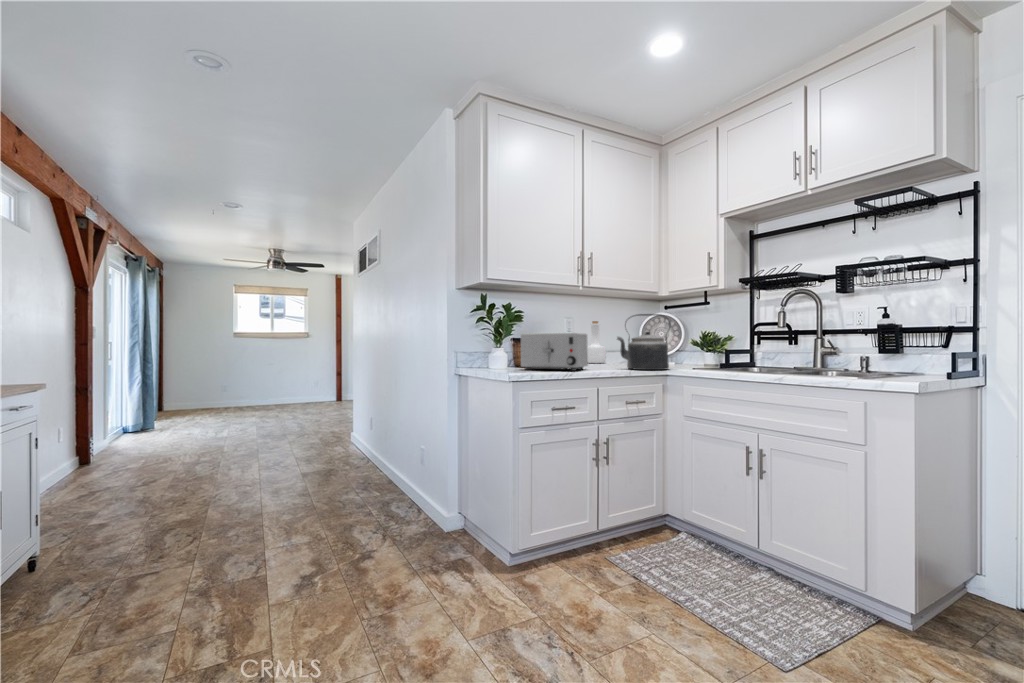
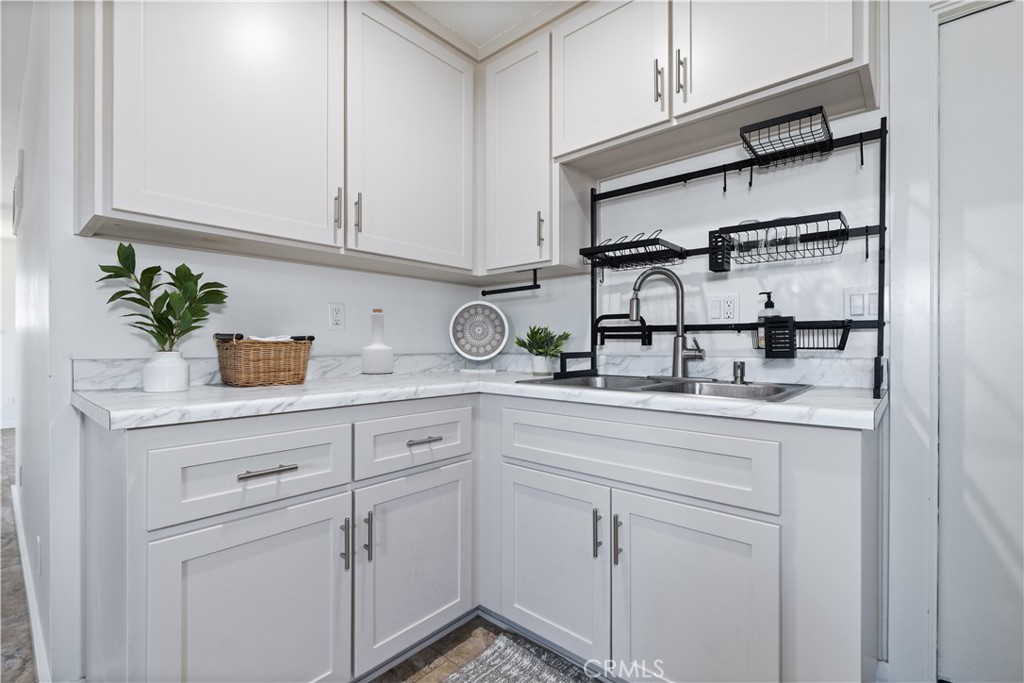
kettle: present [617,314,671,370] -> none [395,296,482,387]
toaster: present [521,333,588,371] -> none [212,324,345,393]

